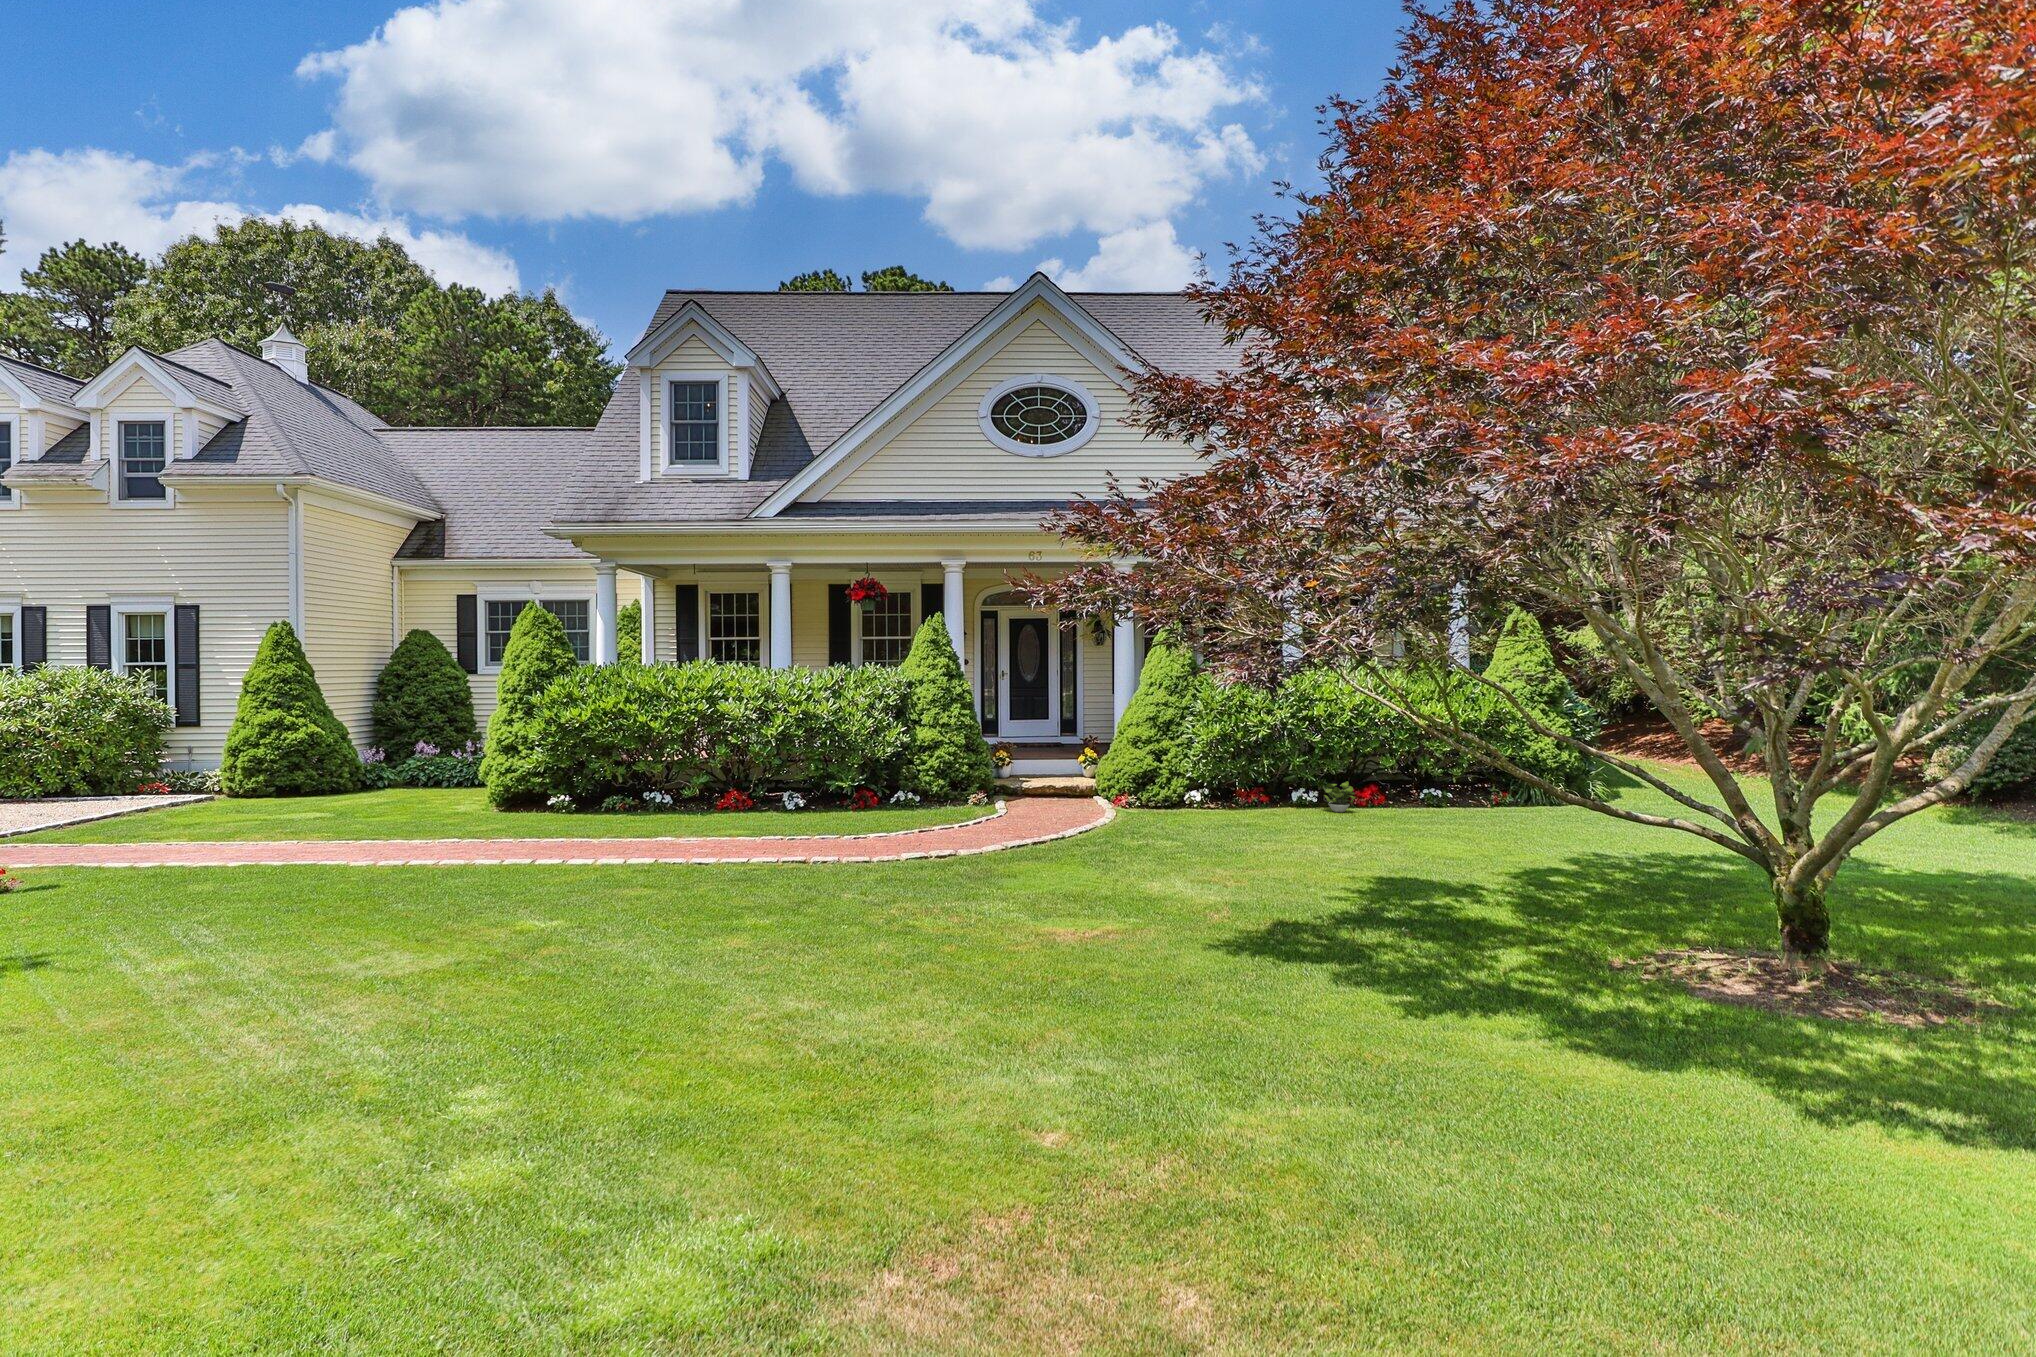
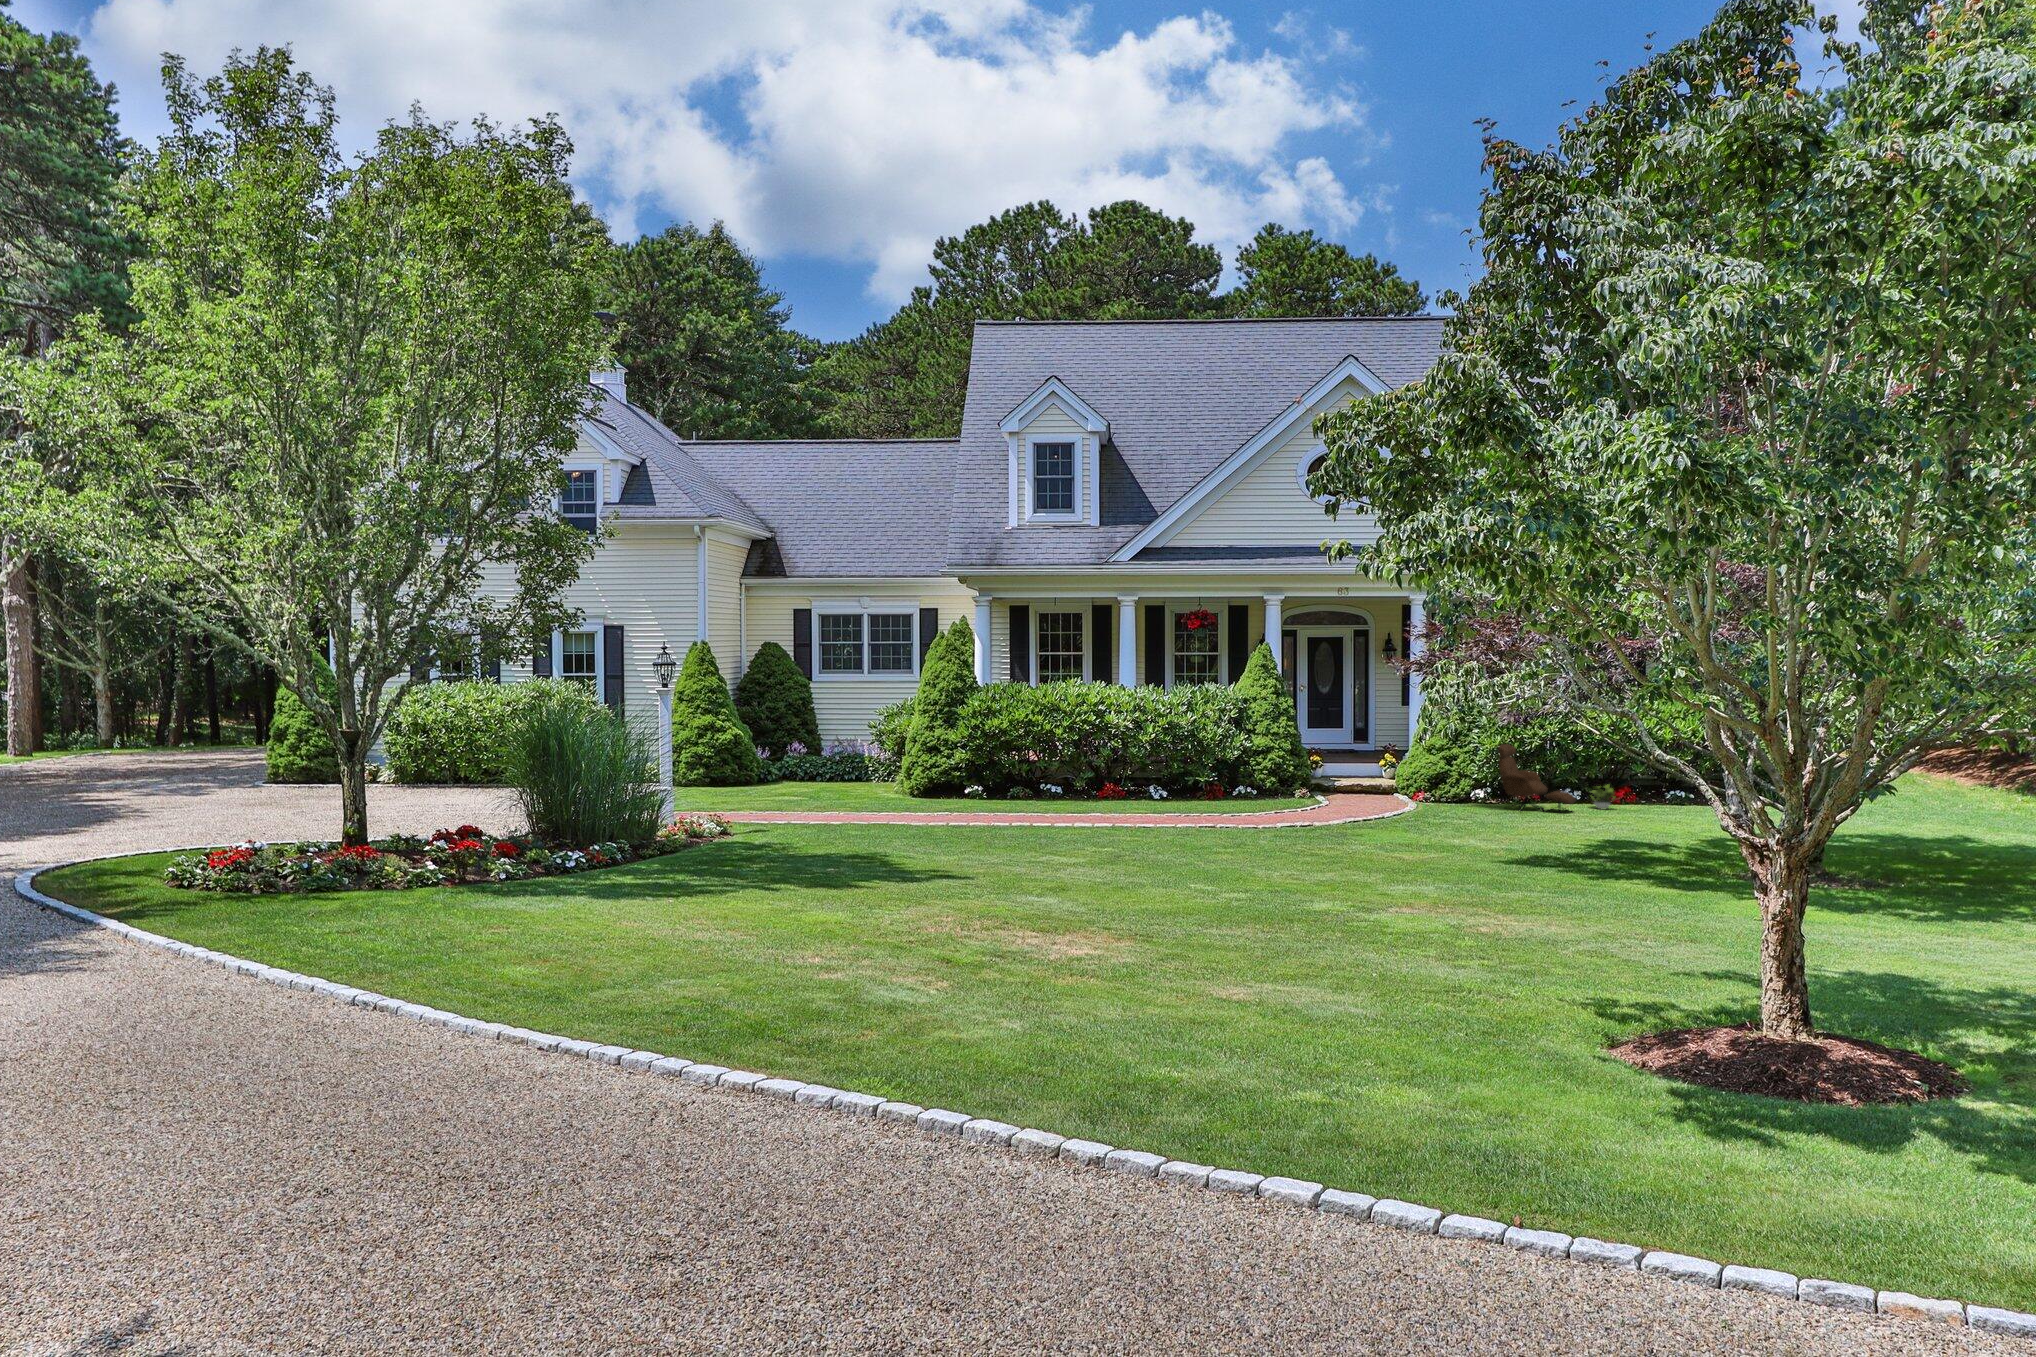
lounge chair: none [1216,734,1310,821] -> present [1498,744,1576,812]

